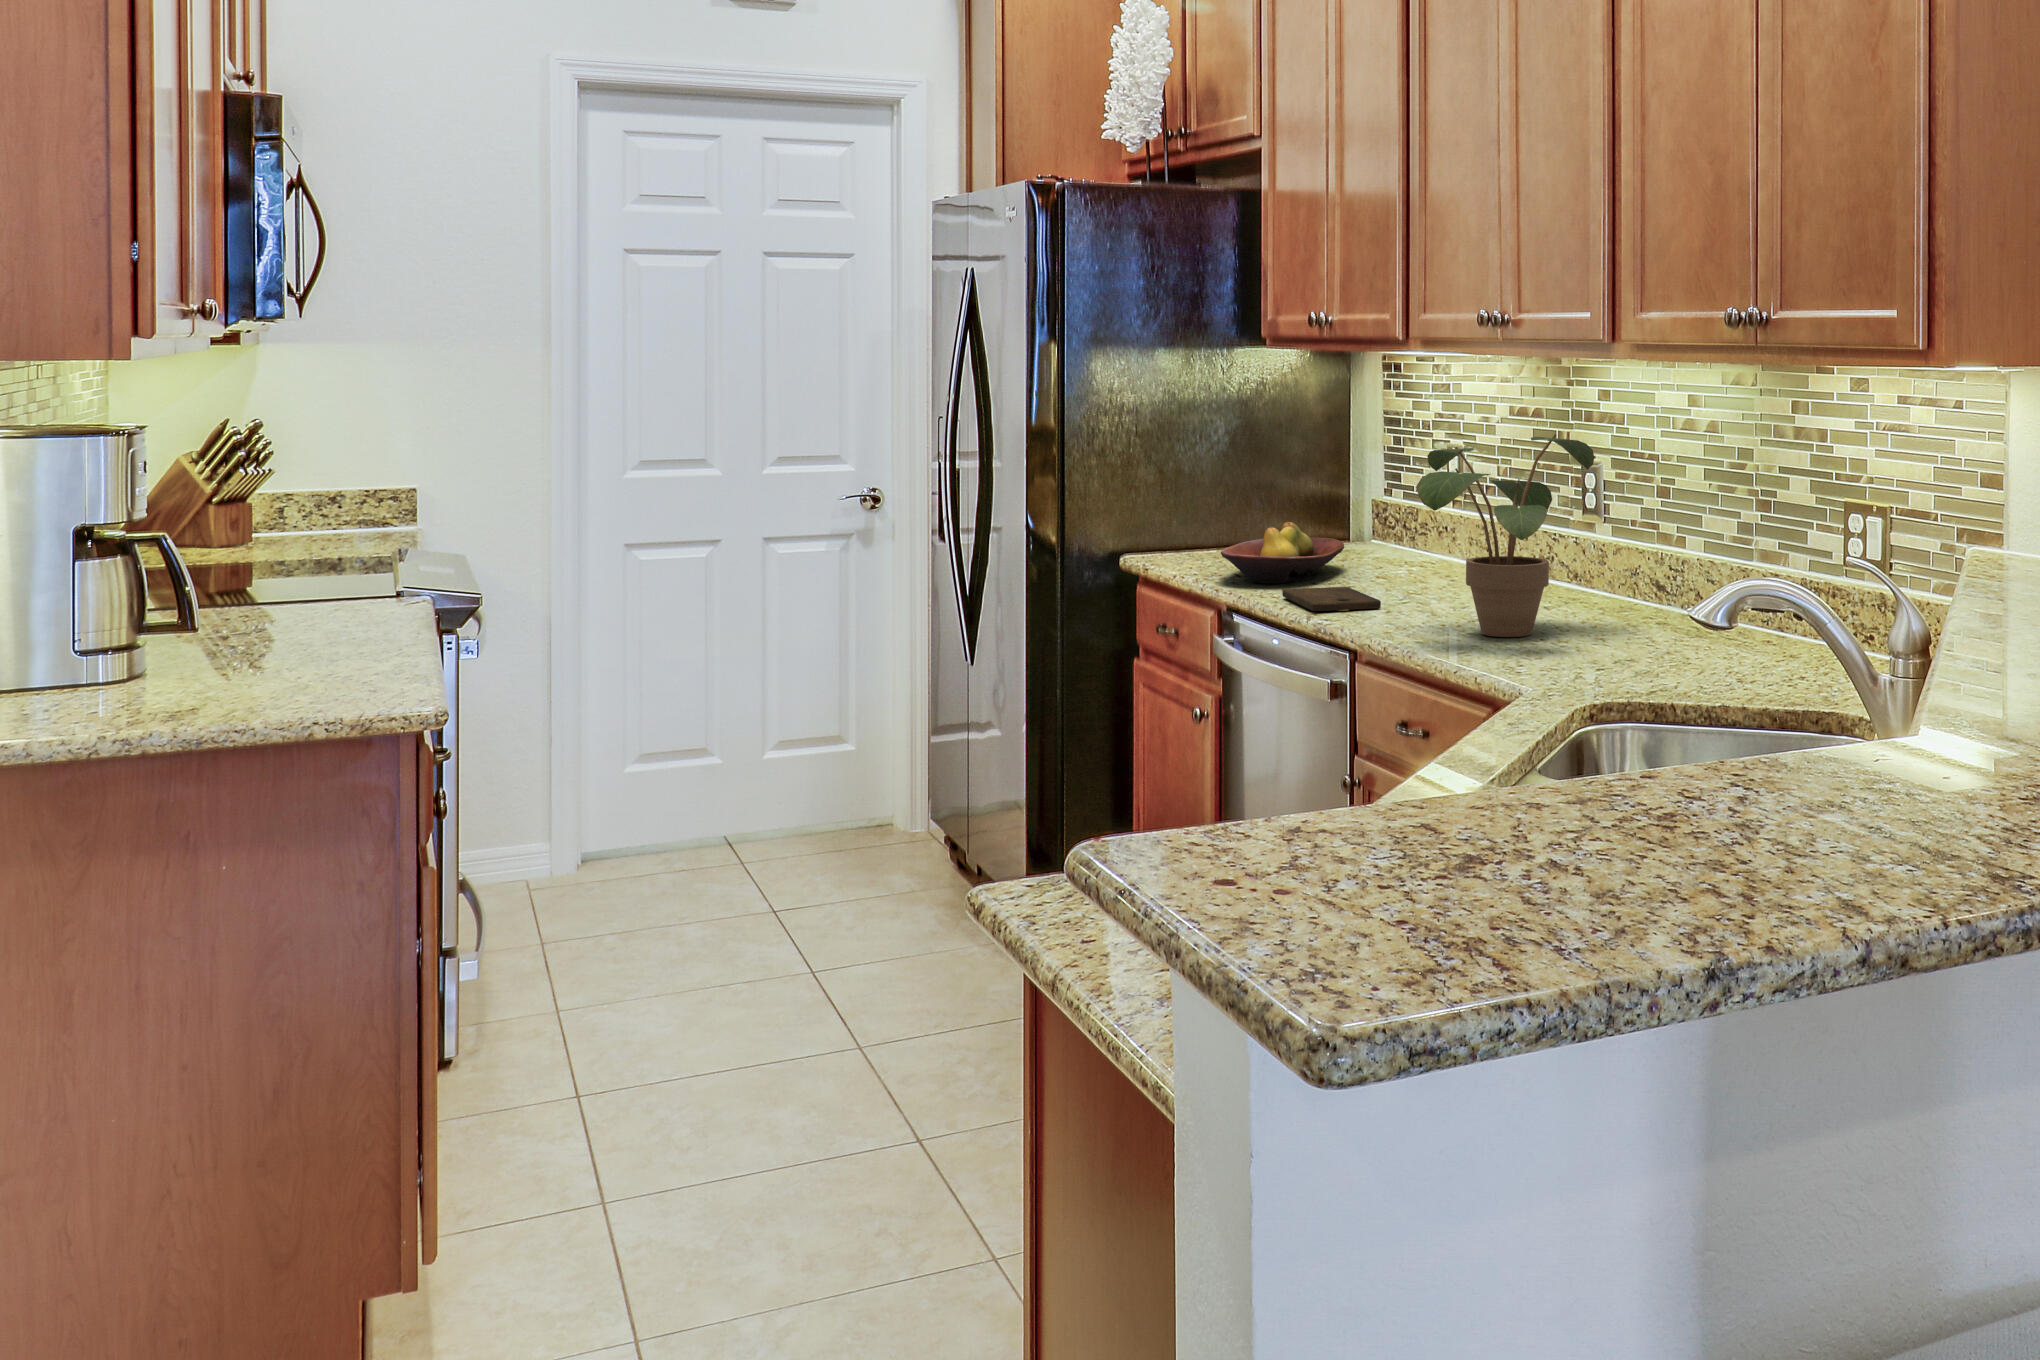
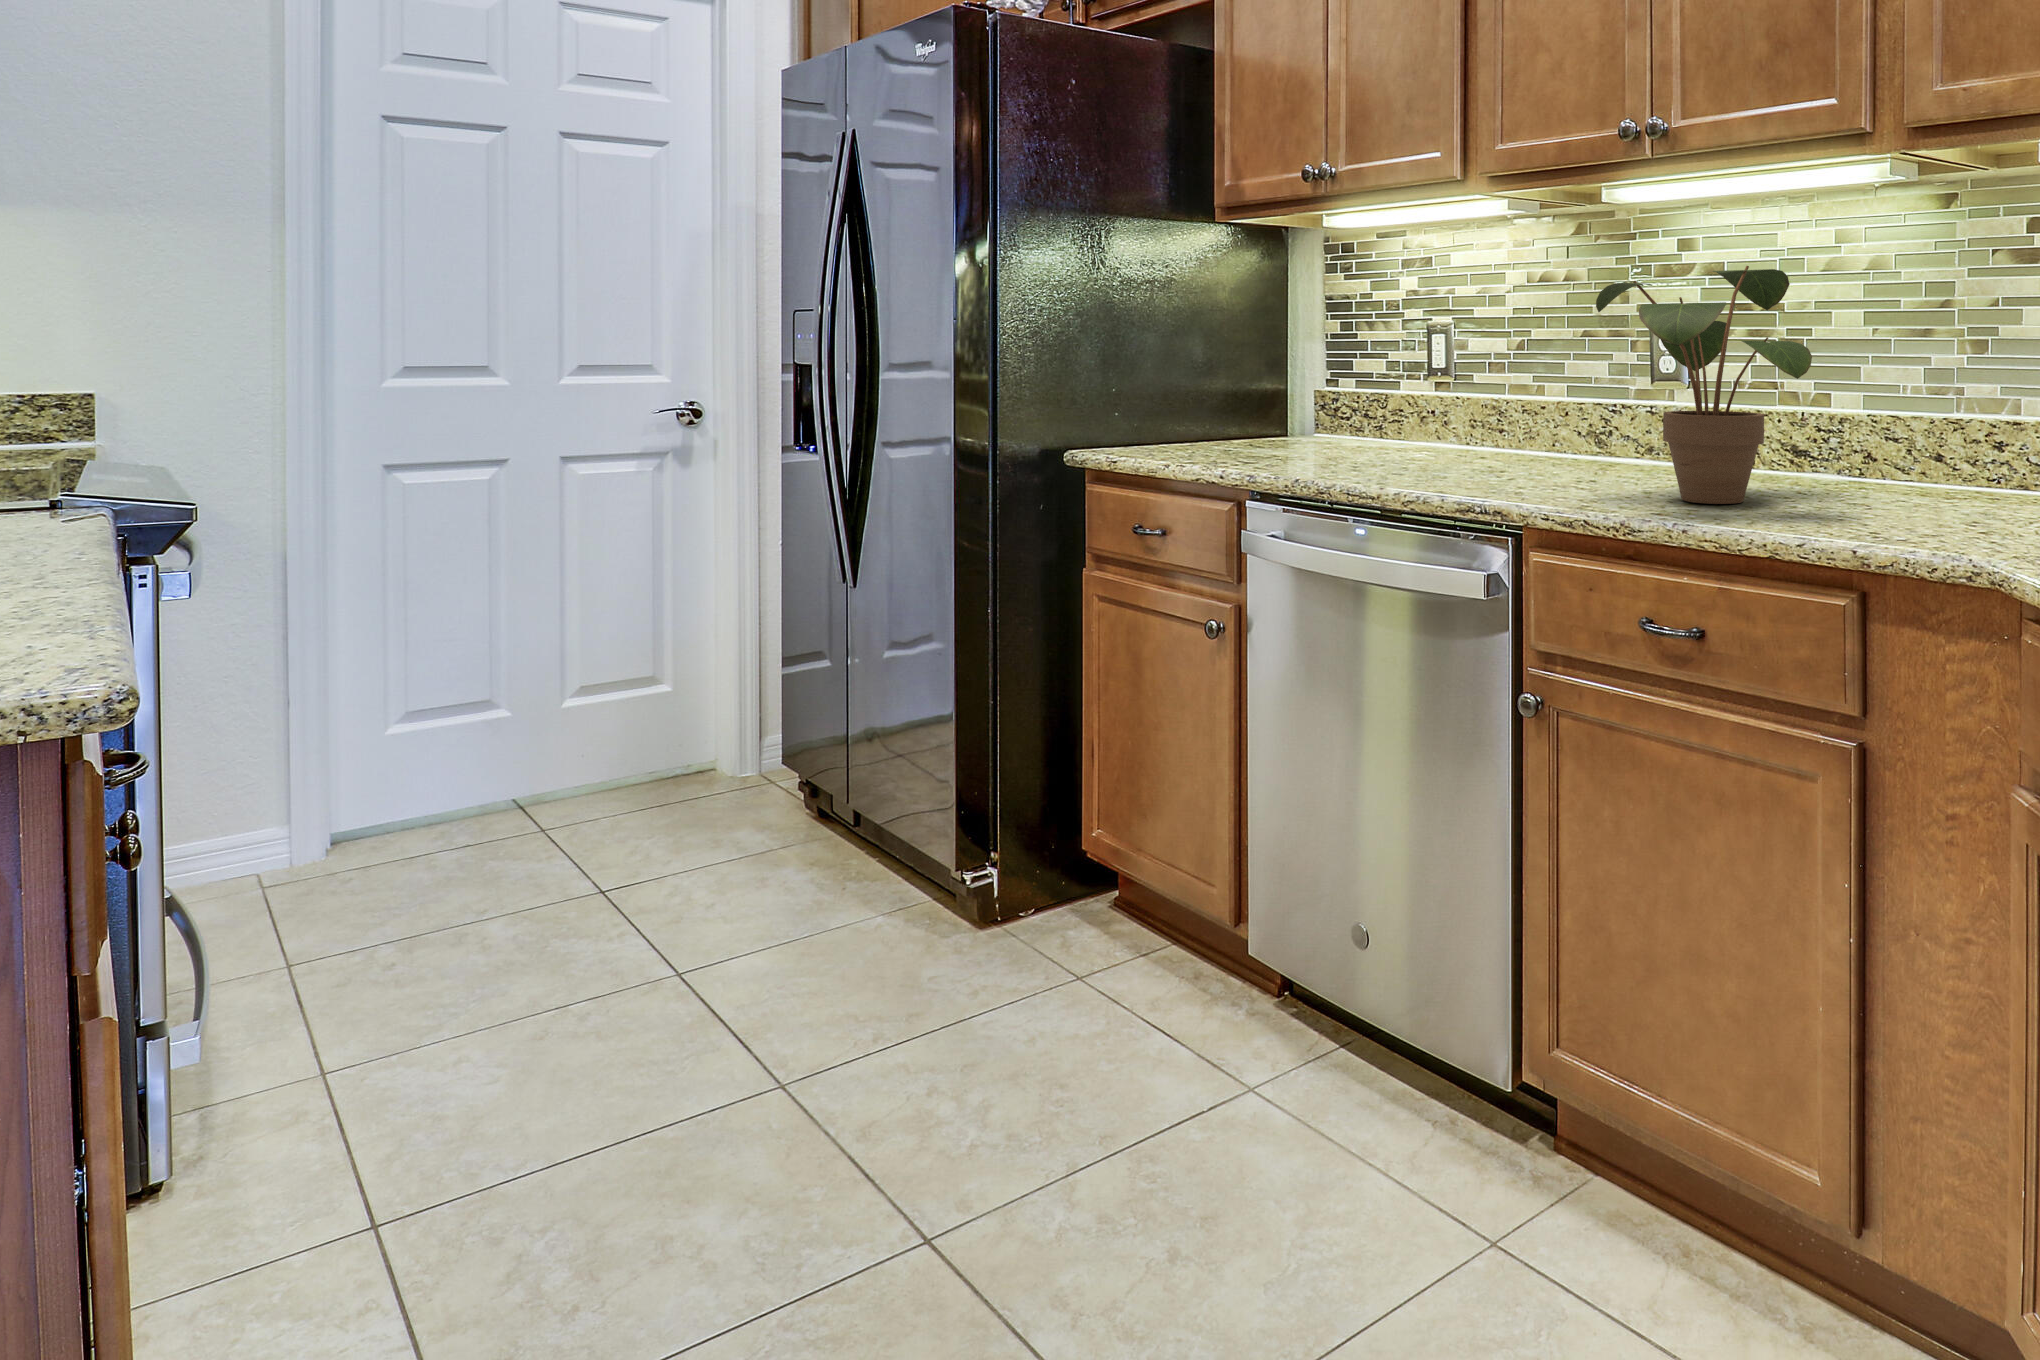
fruit bowl: present [1221,522,1344,584] -> none [1229,401,1354,466]
cutting board: present [1282,587,1381,611] -> none [1348,464,1491,488]

